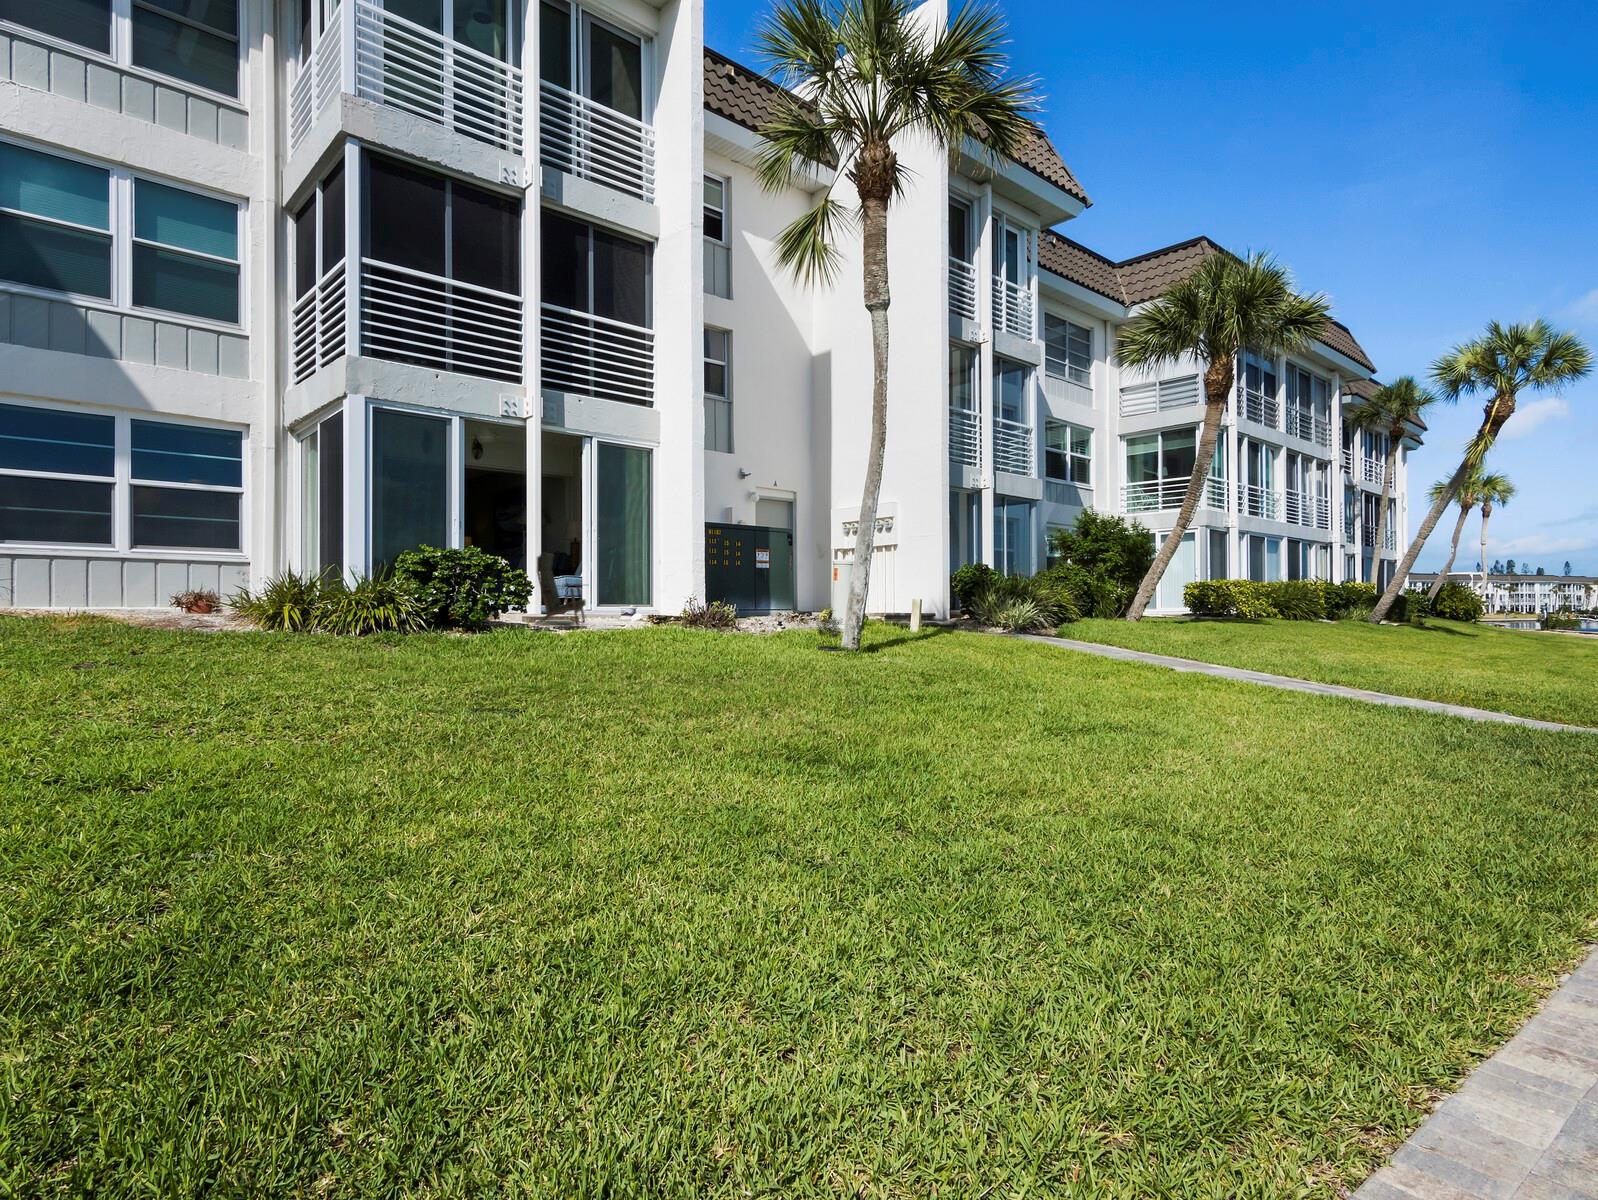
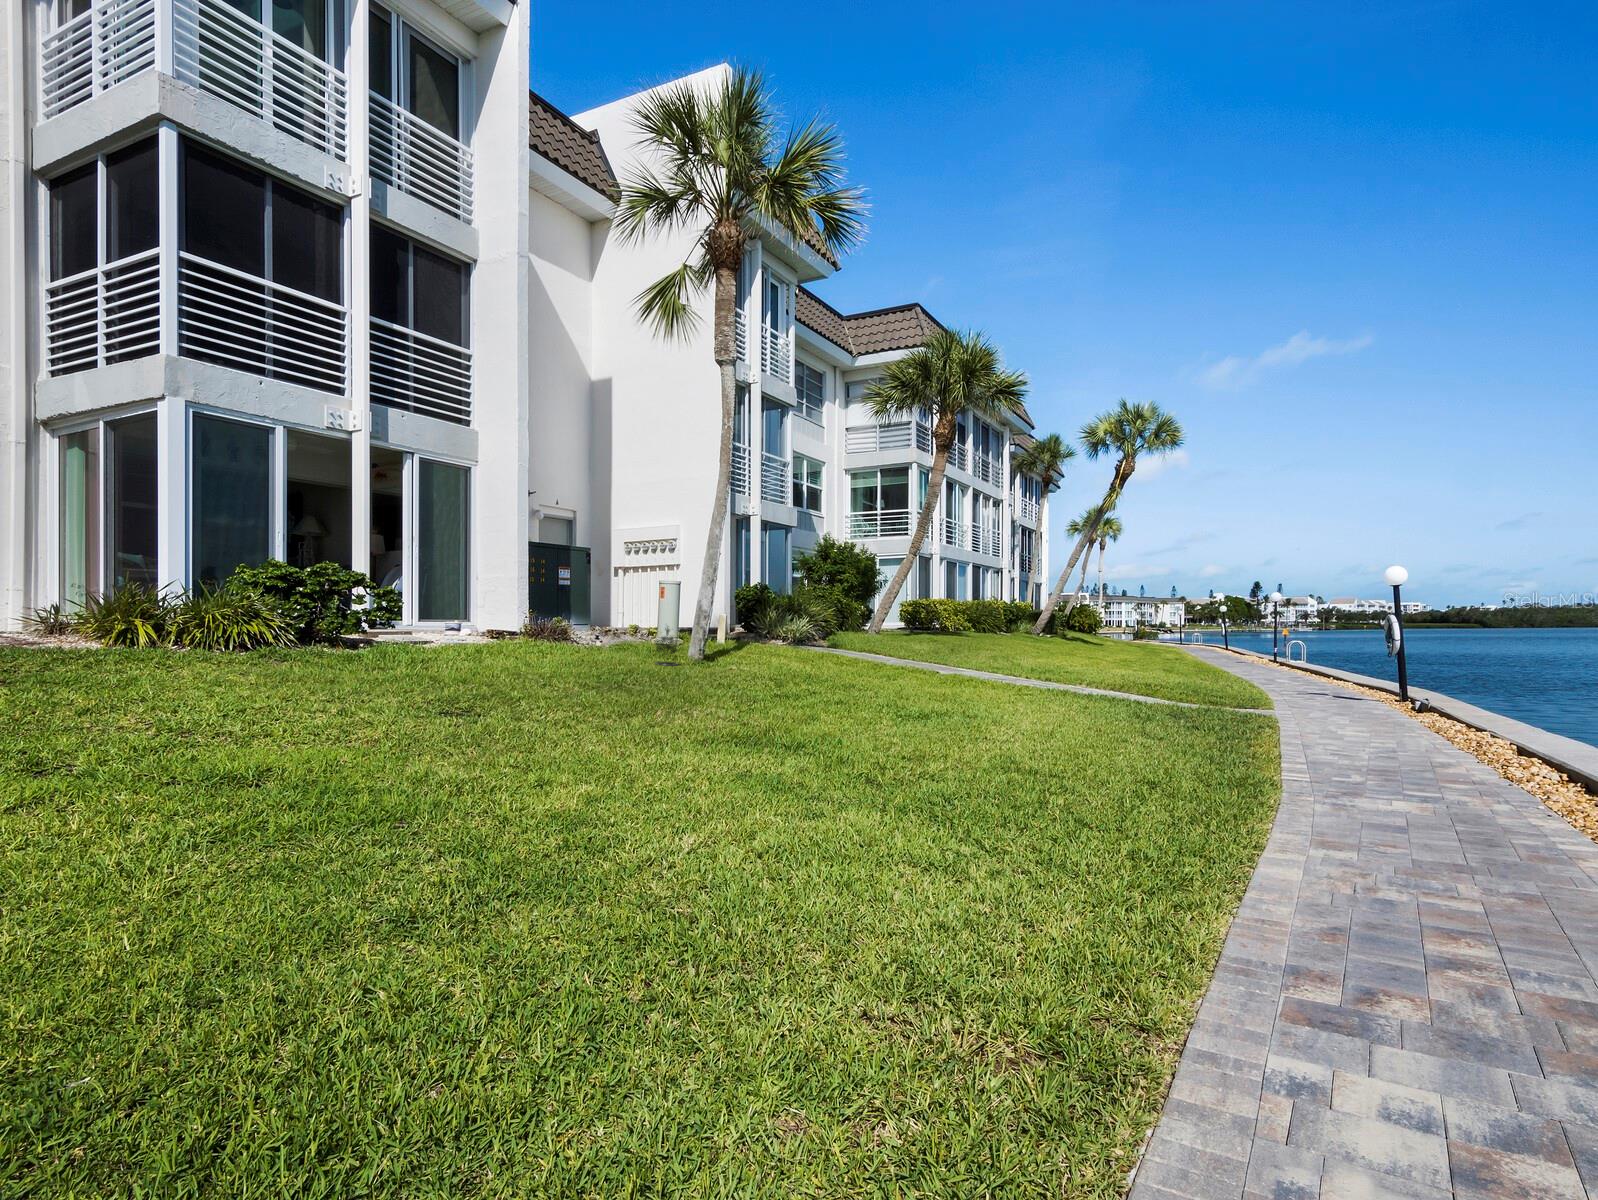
lounge chair: present [535,553,586,626] -> none [358,571,413,646]

